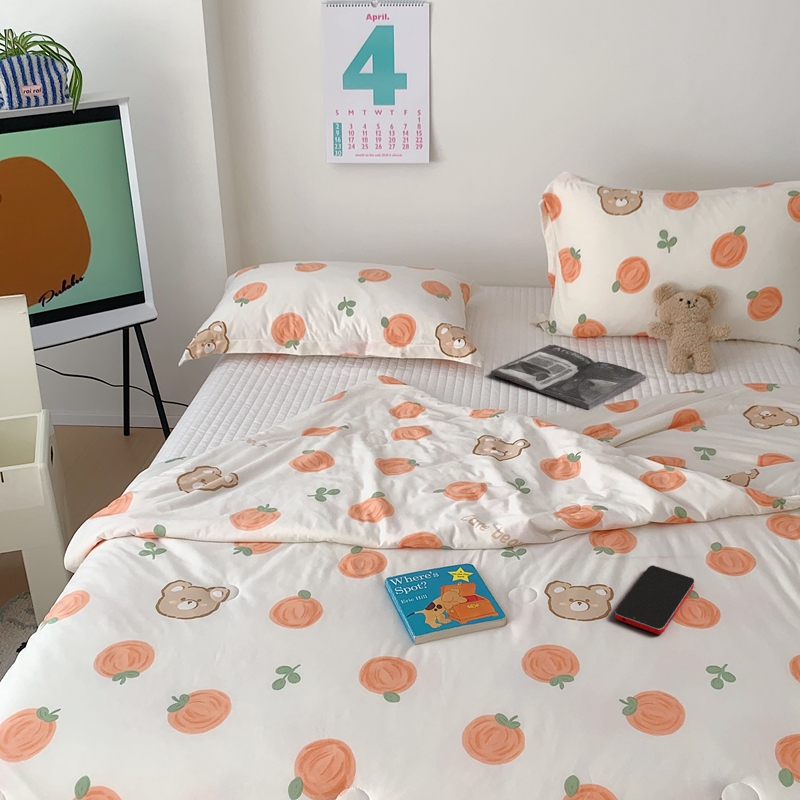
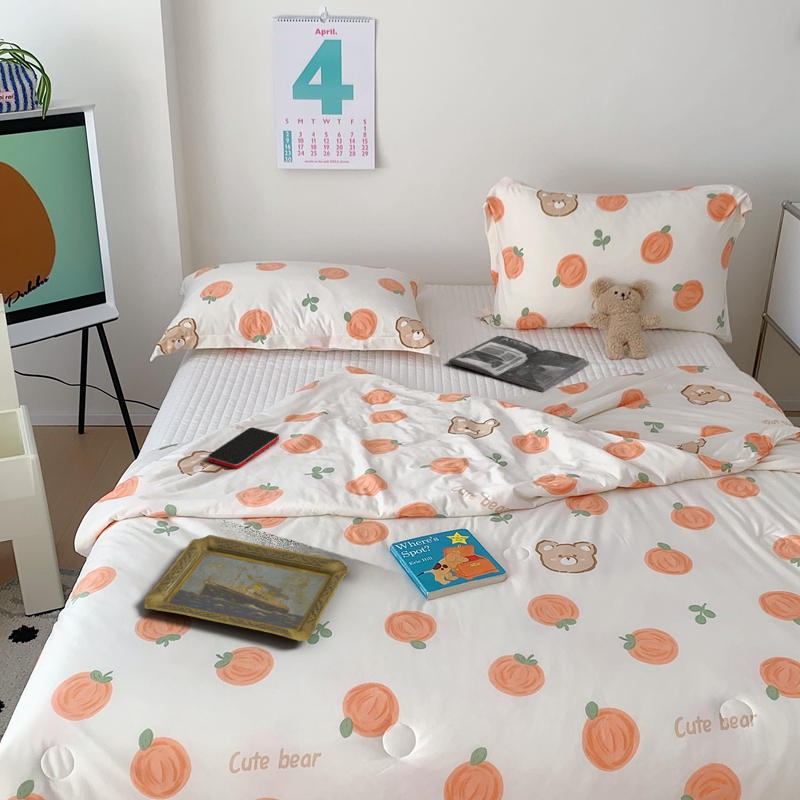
tray: none [111,560,332,684] -> present [145,535,348,641]
smartphone: present [615,565,694,634] -> present [208,427,279,469]

